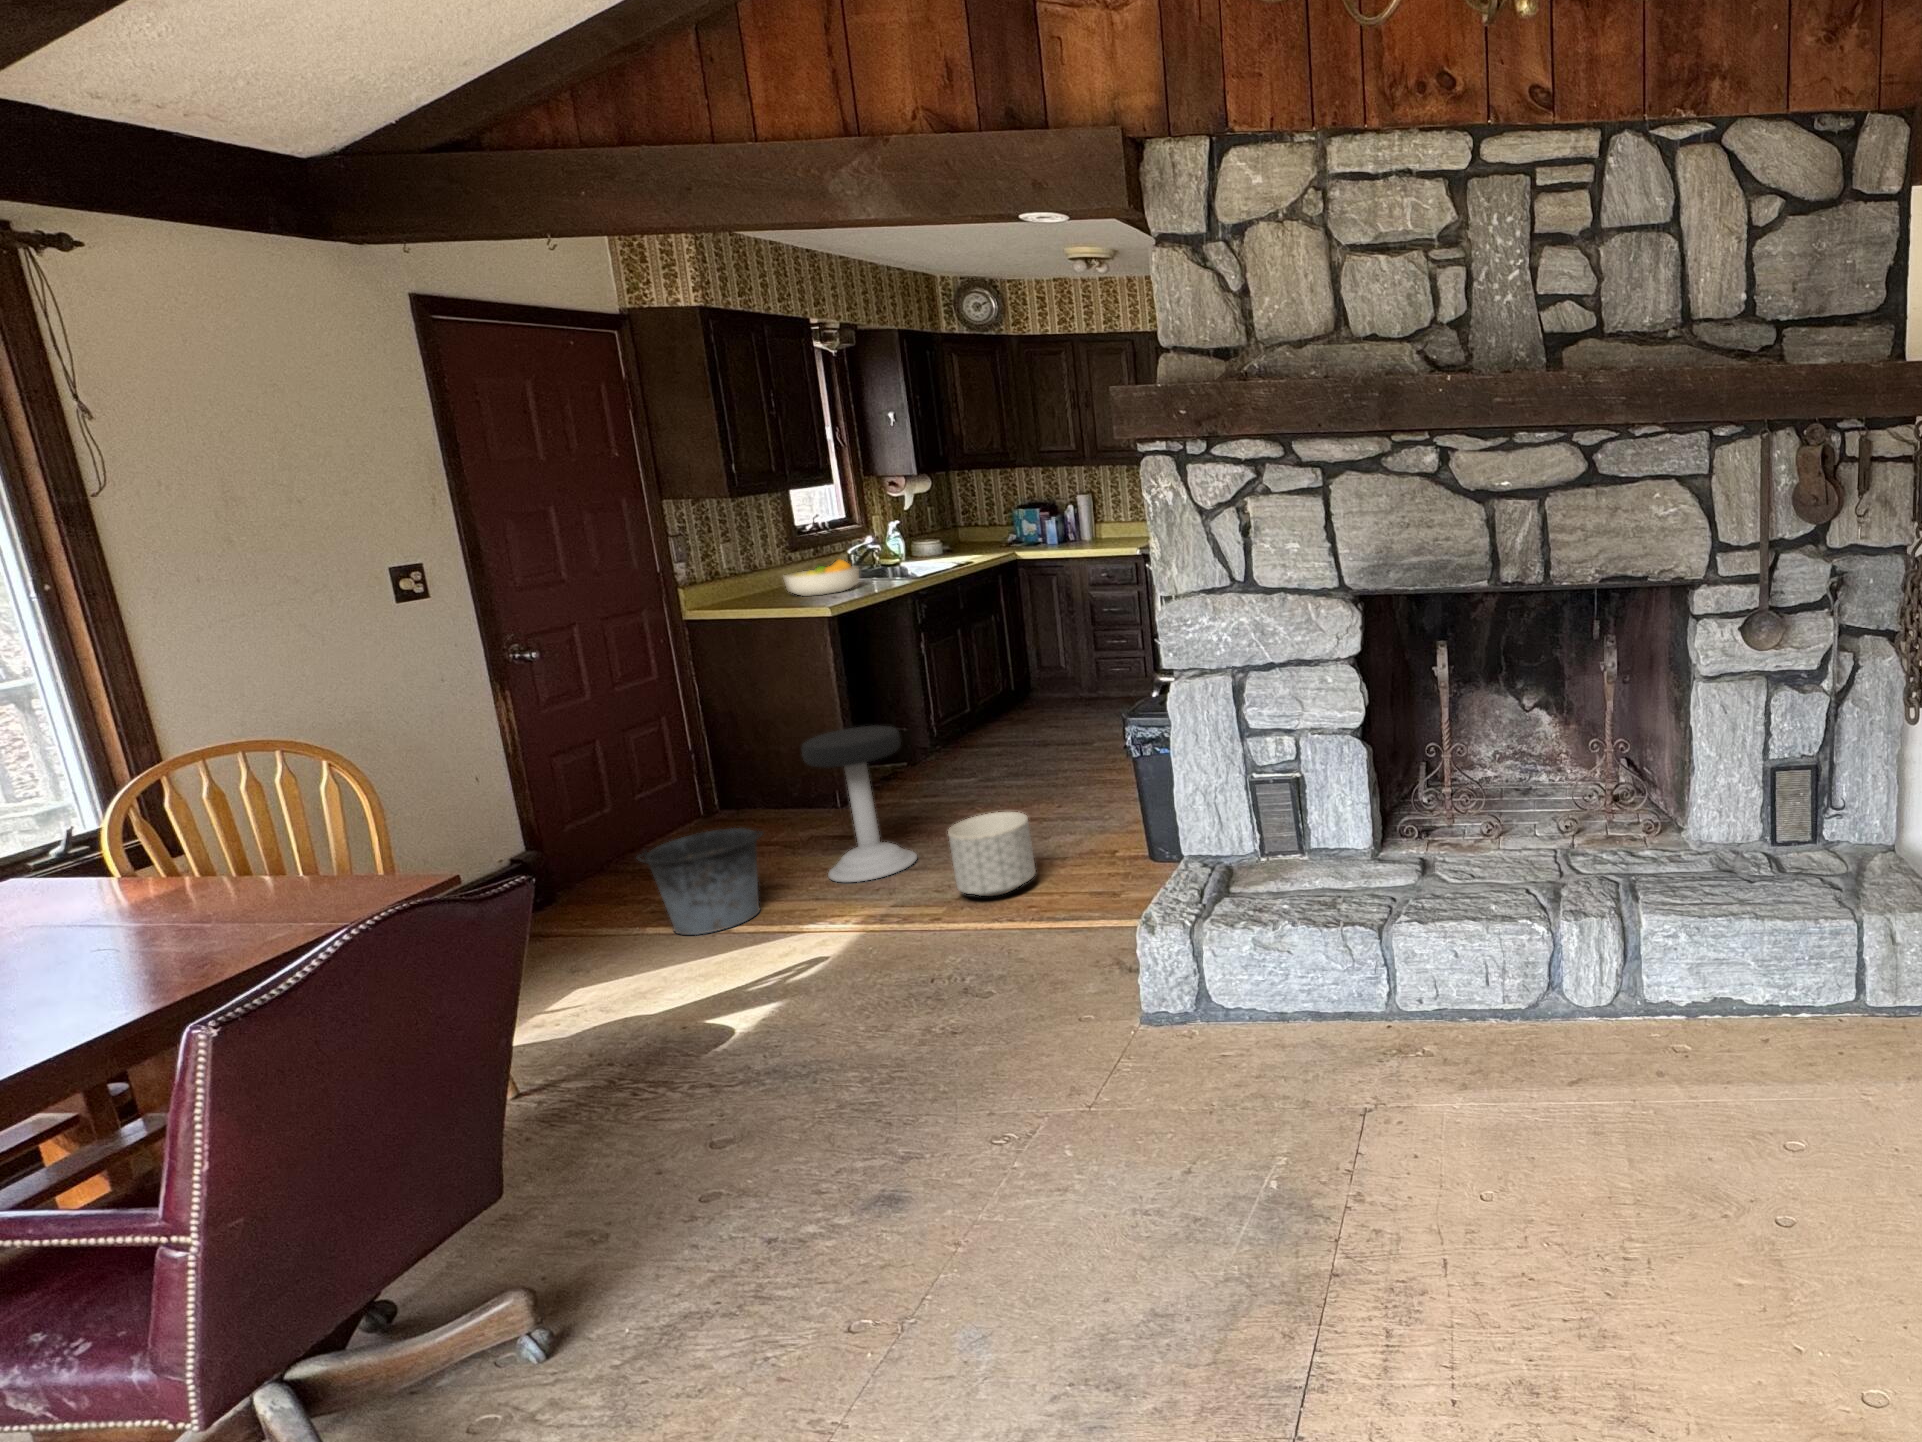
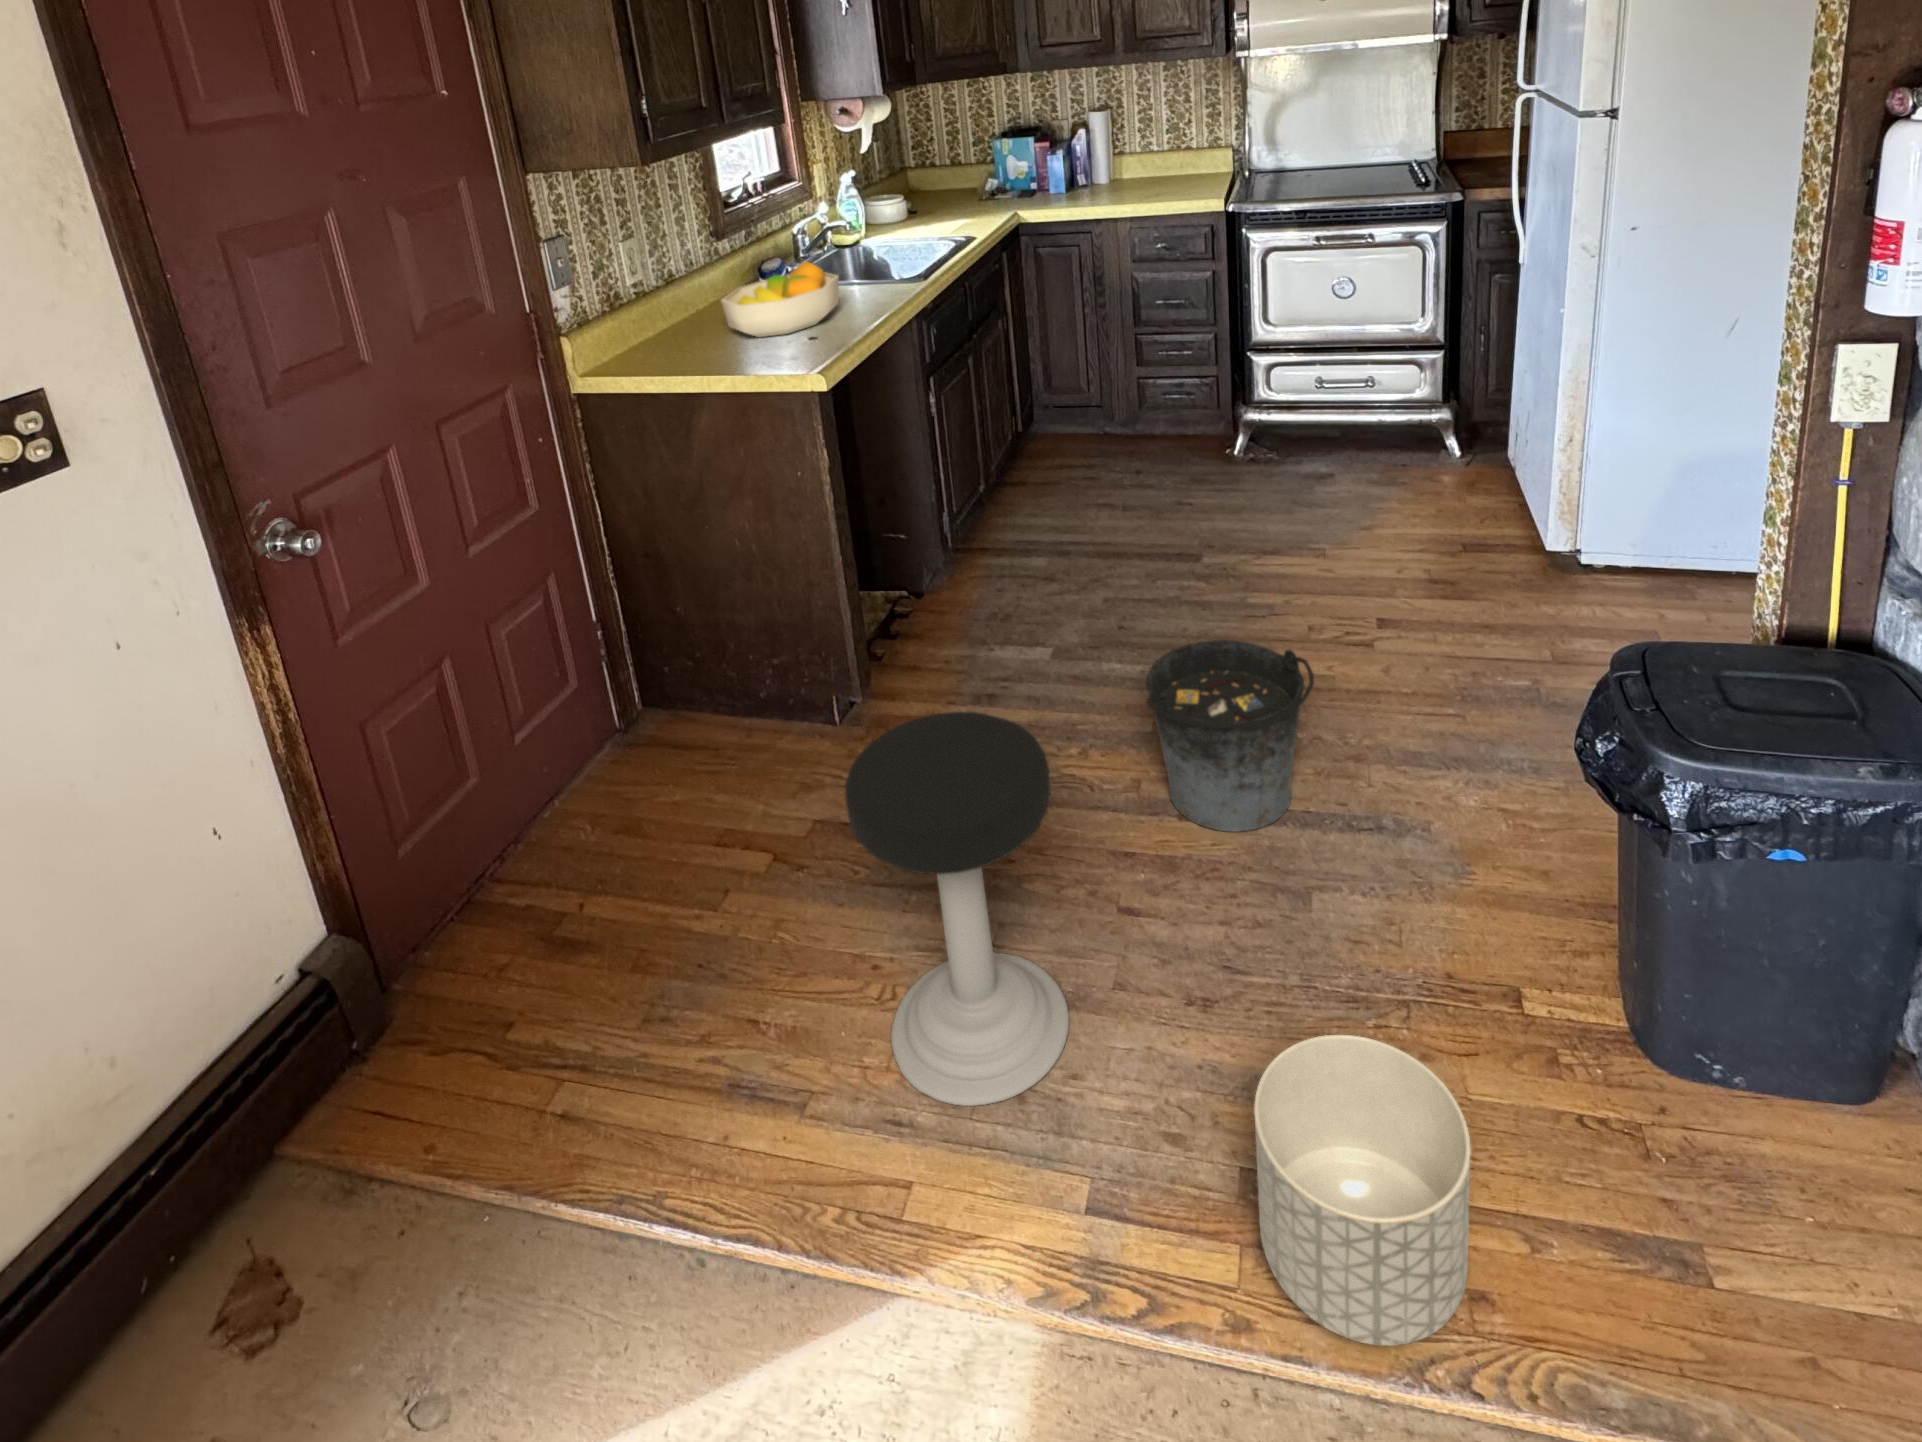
bucket: present [637,828,763,935] -> present [1146,640,1314,832]

